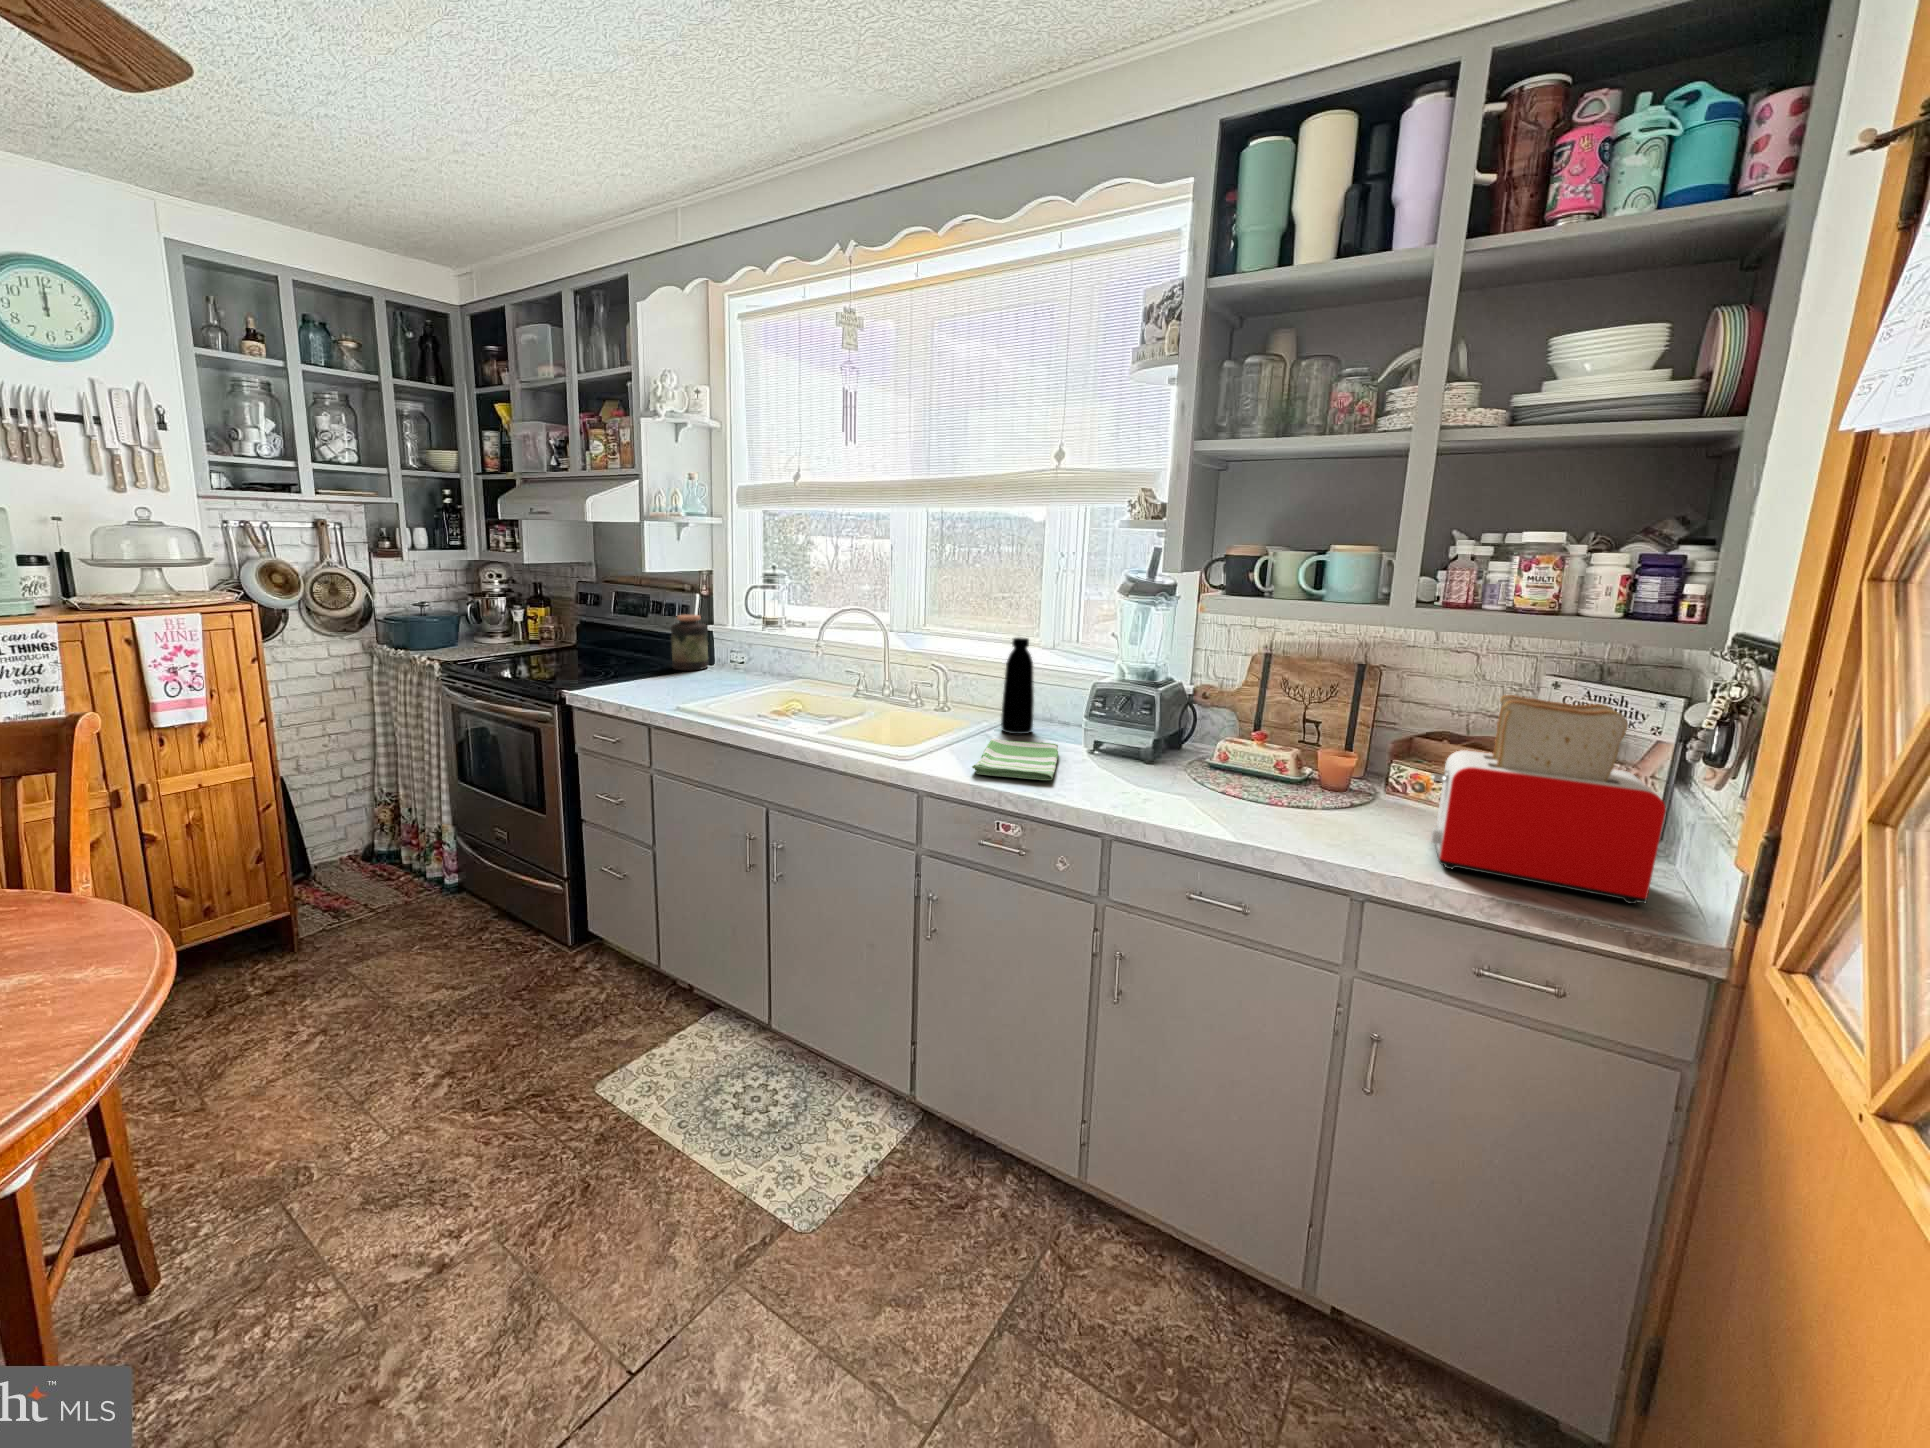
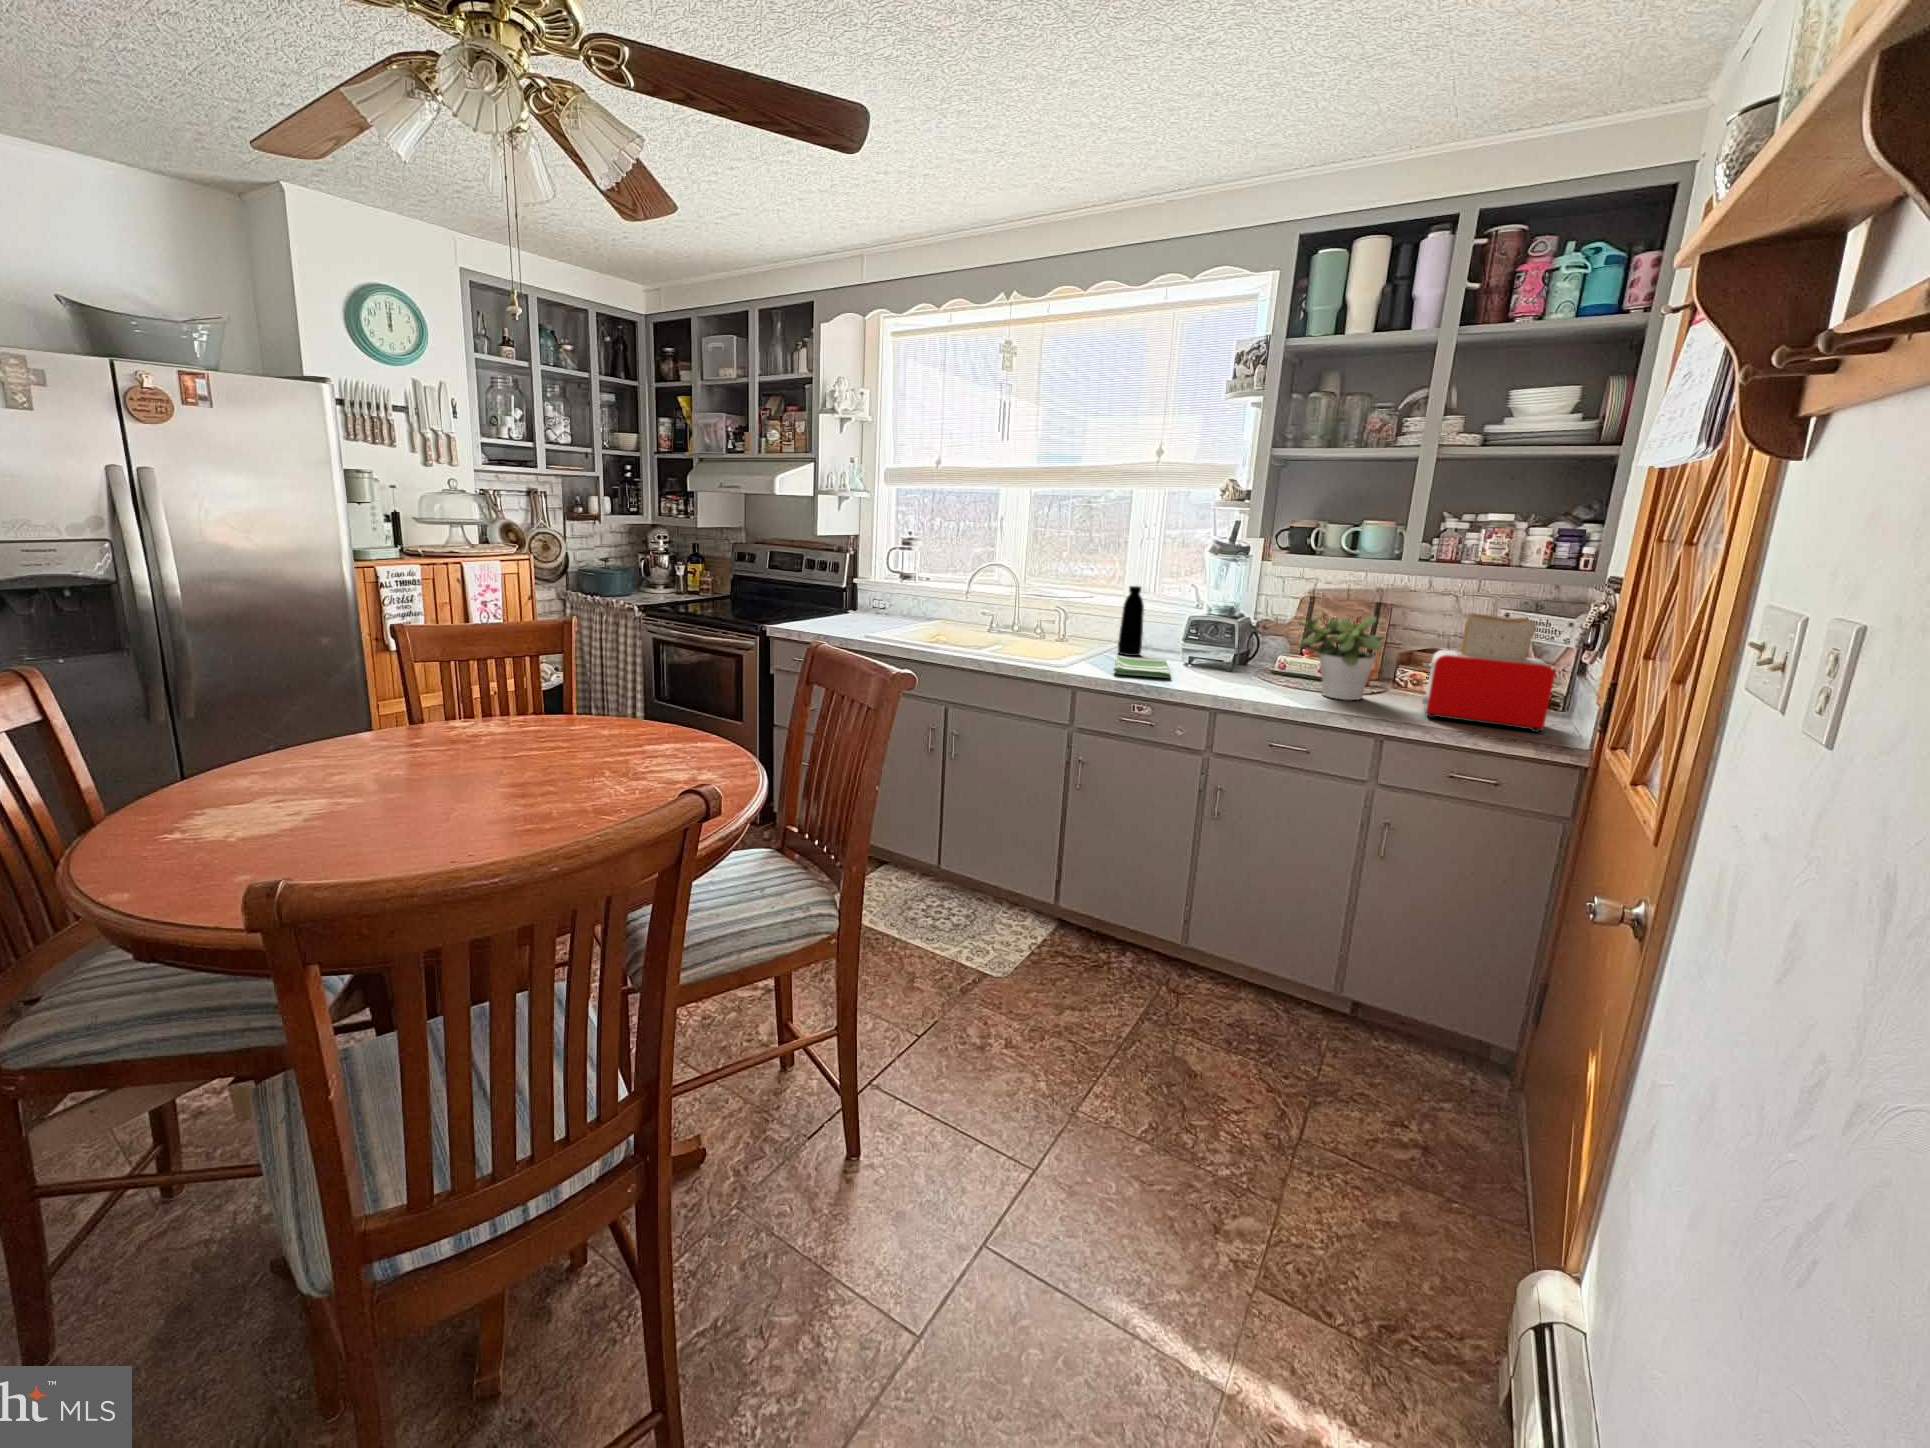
jar: present [671,614,708,671] -> none [831,571,860,615]
potted plant: none [1234,685,1368,825] -> present [1298,614,1384,700]

